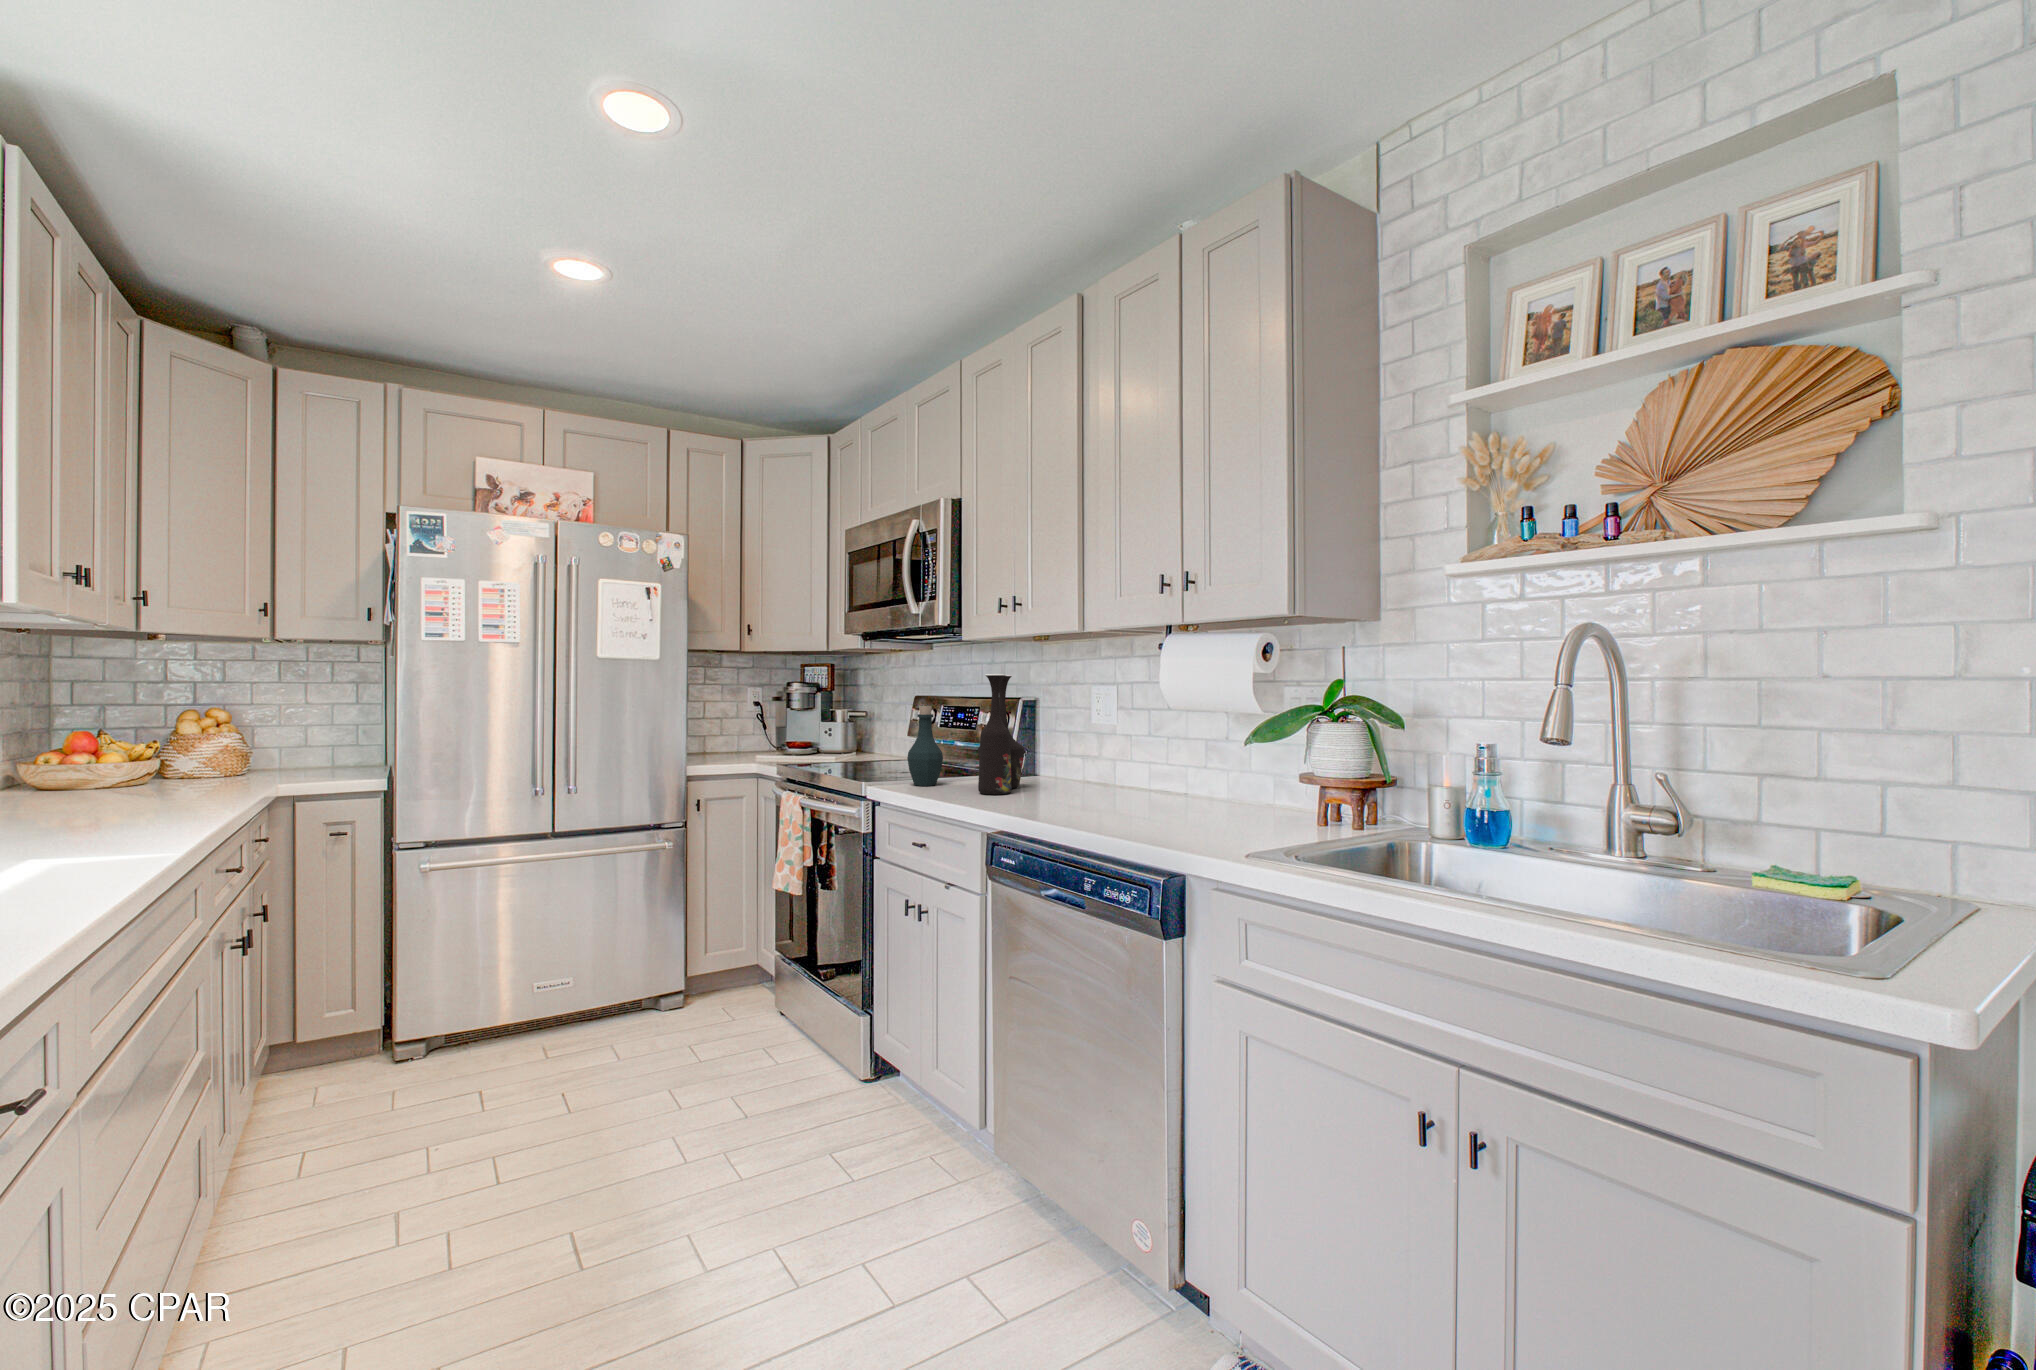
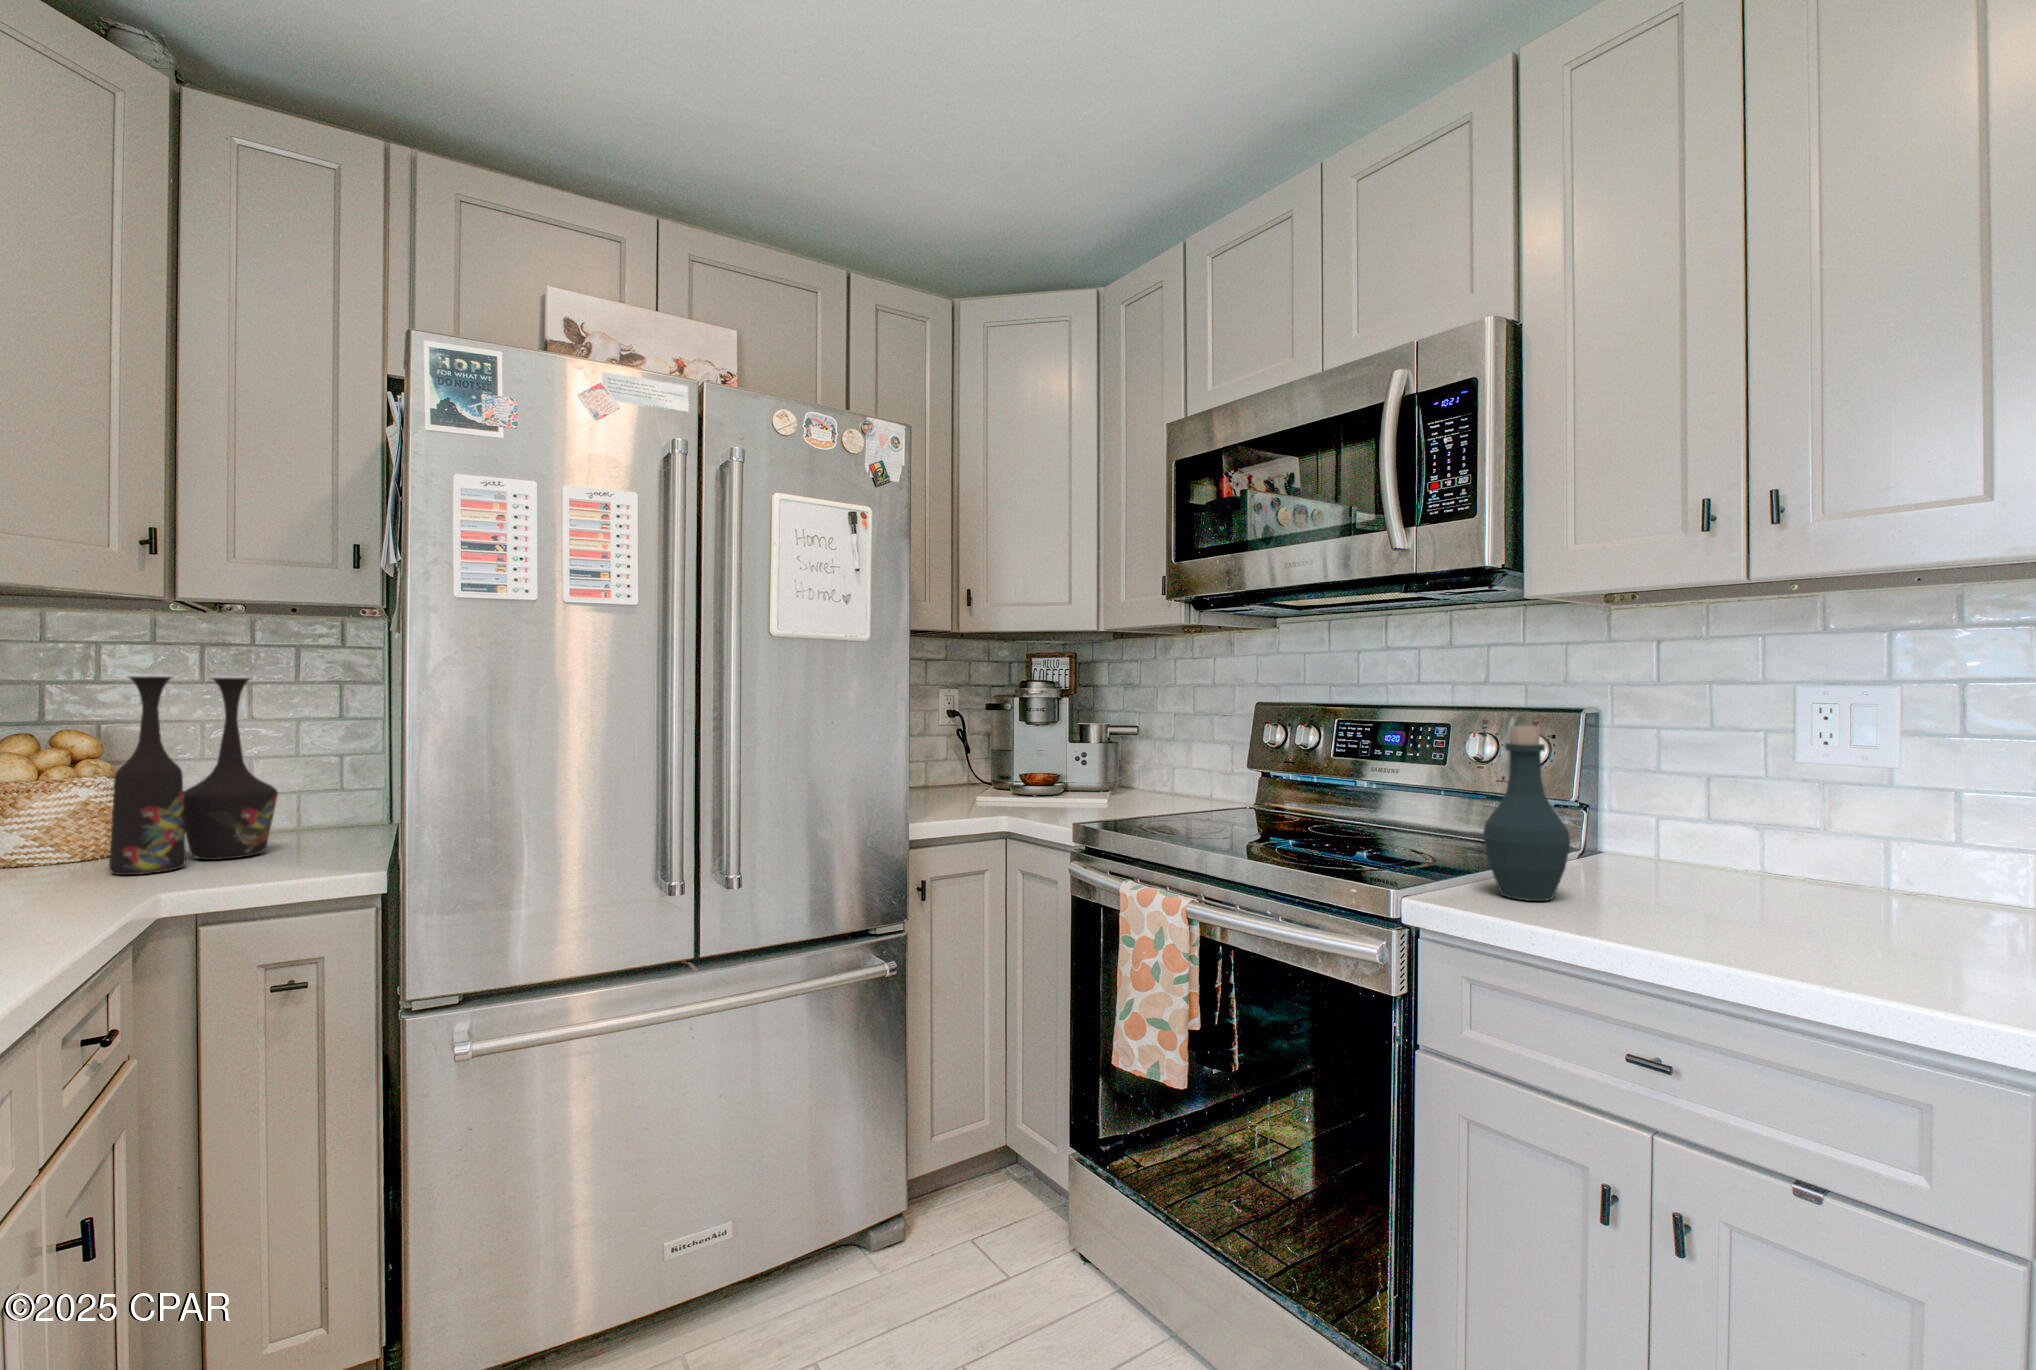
vase: present [978,674,1025,795] -> present [109,674,278,875]

